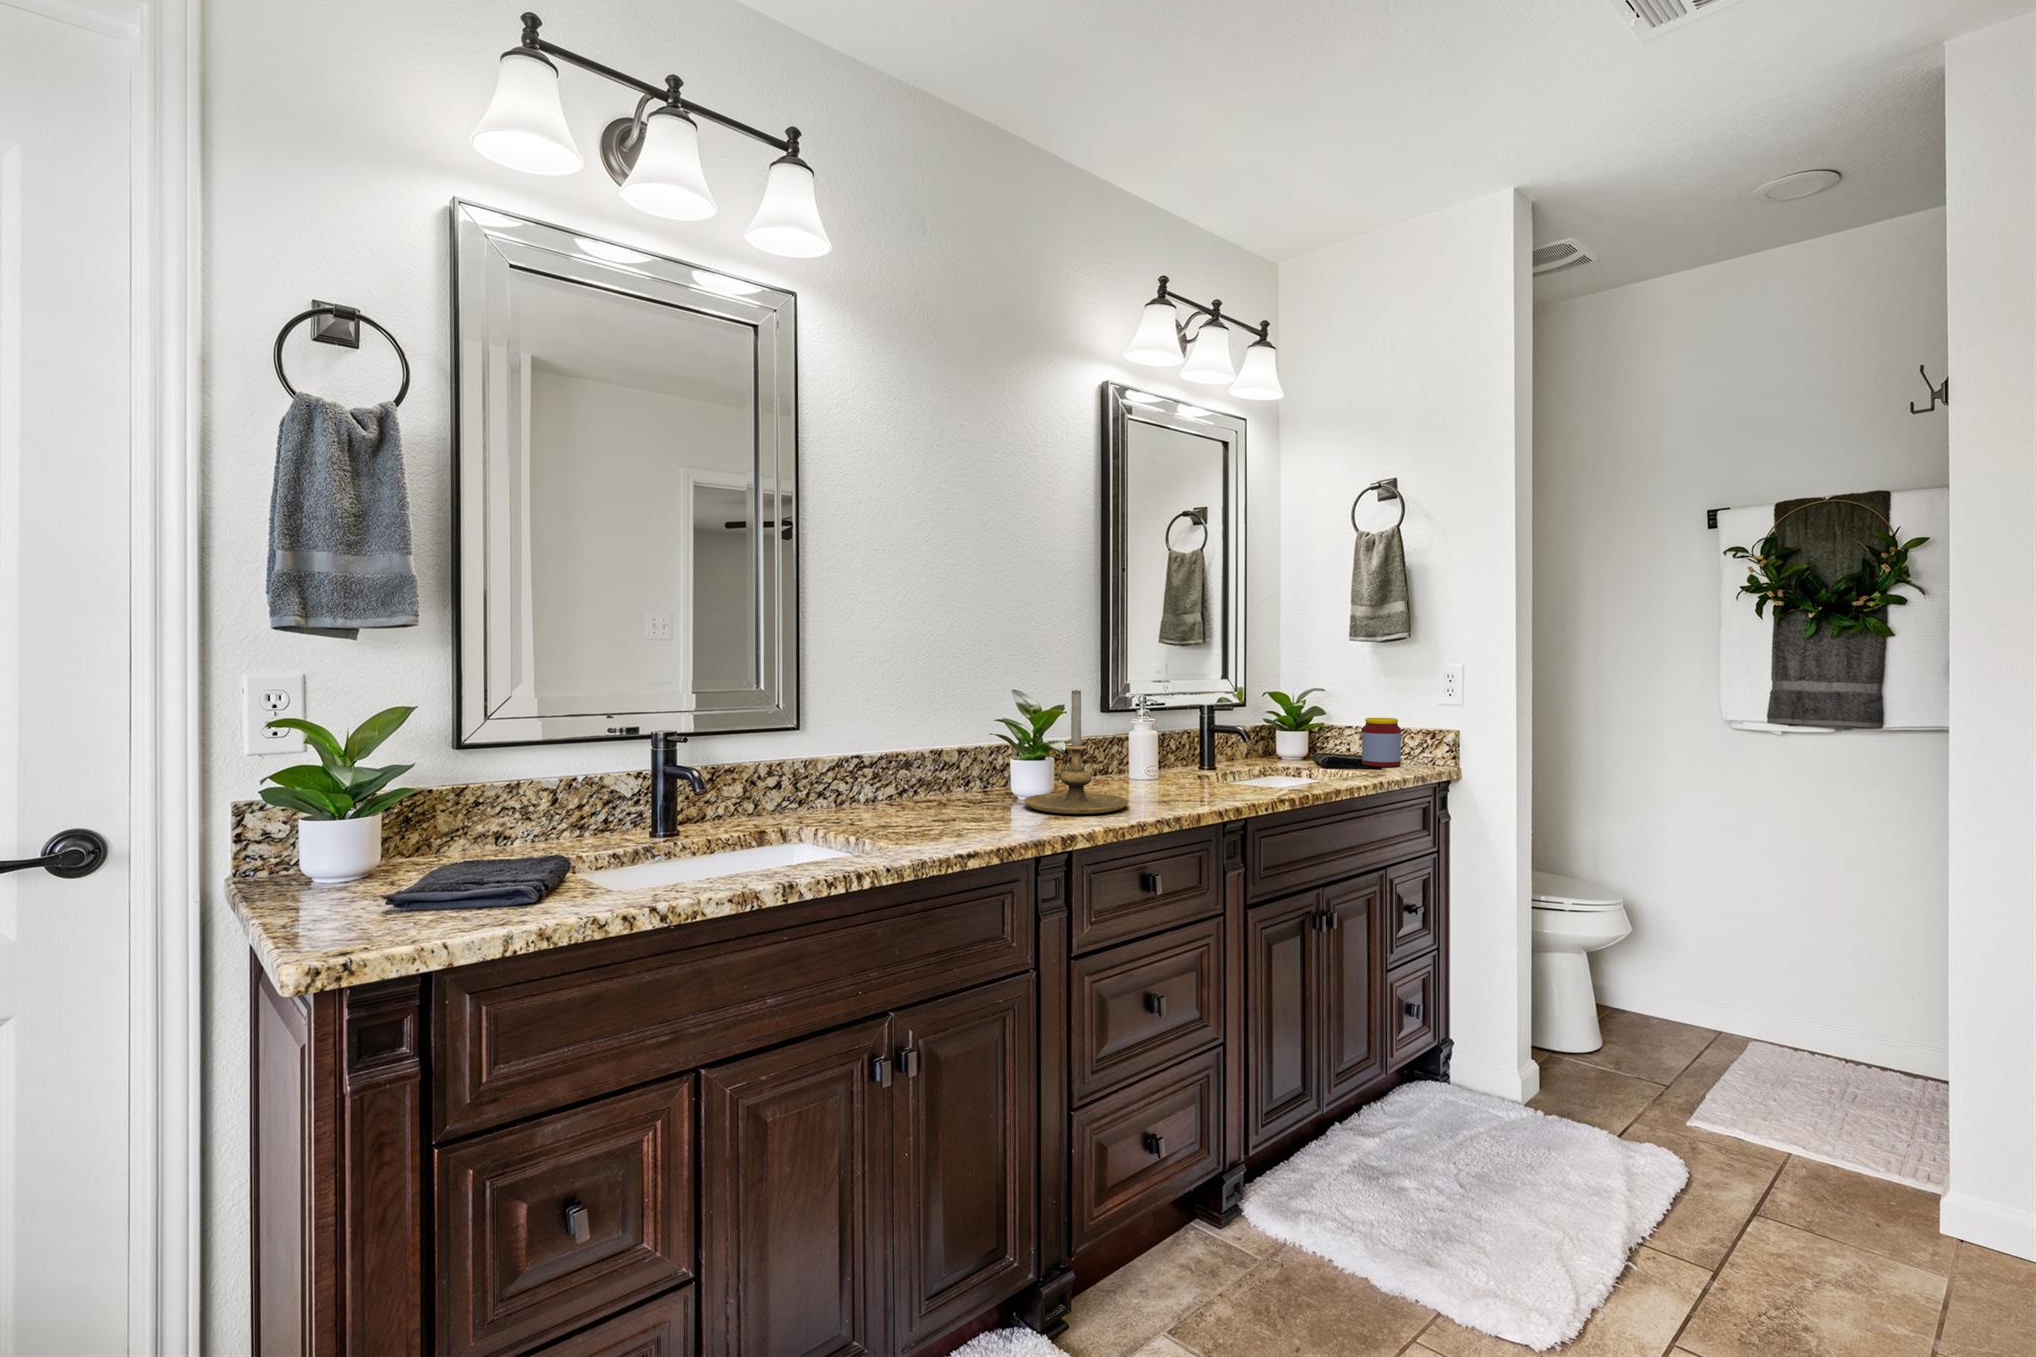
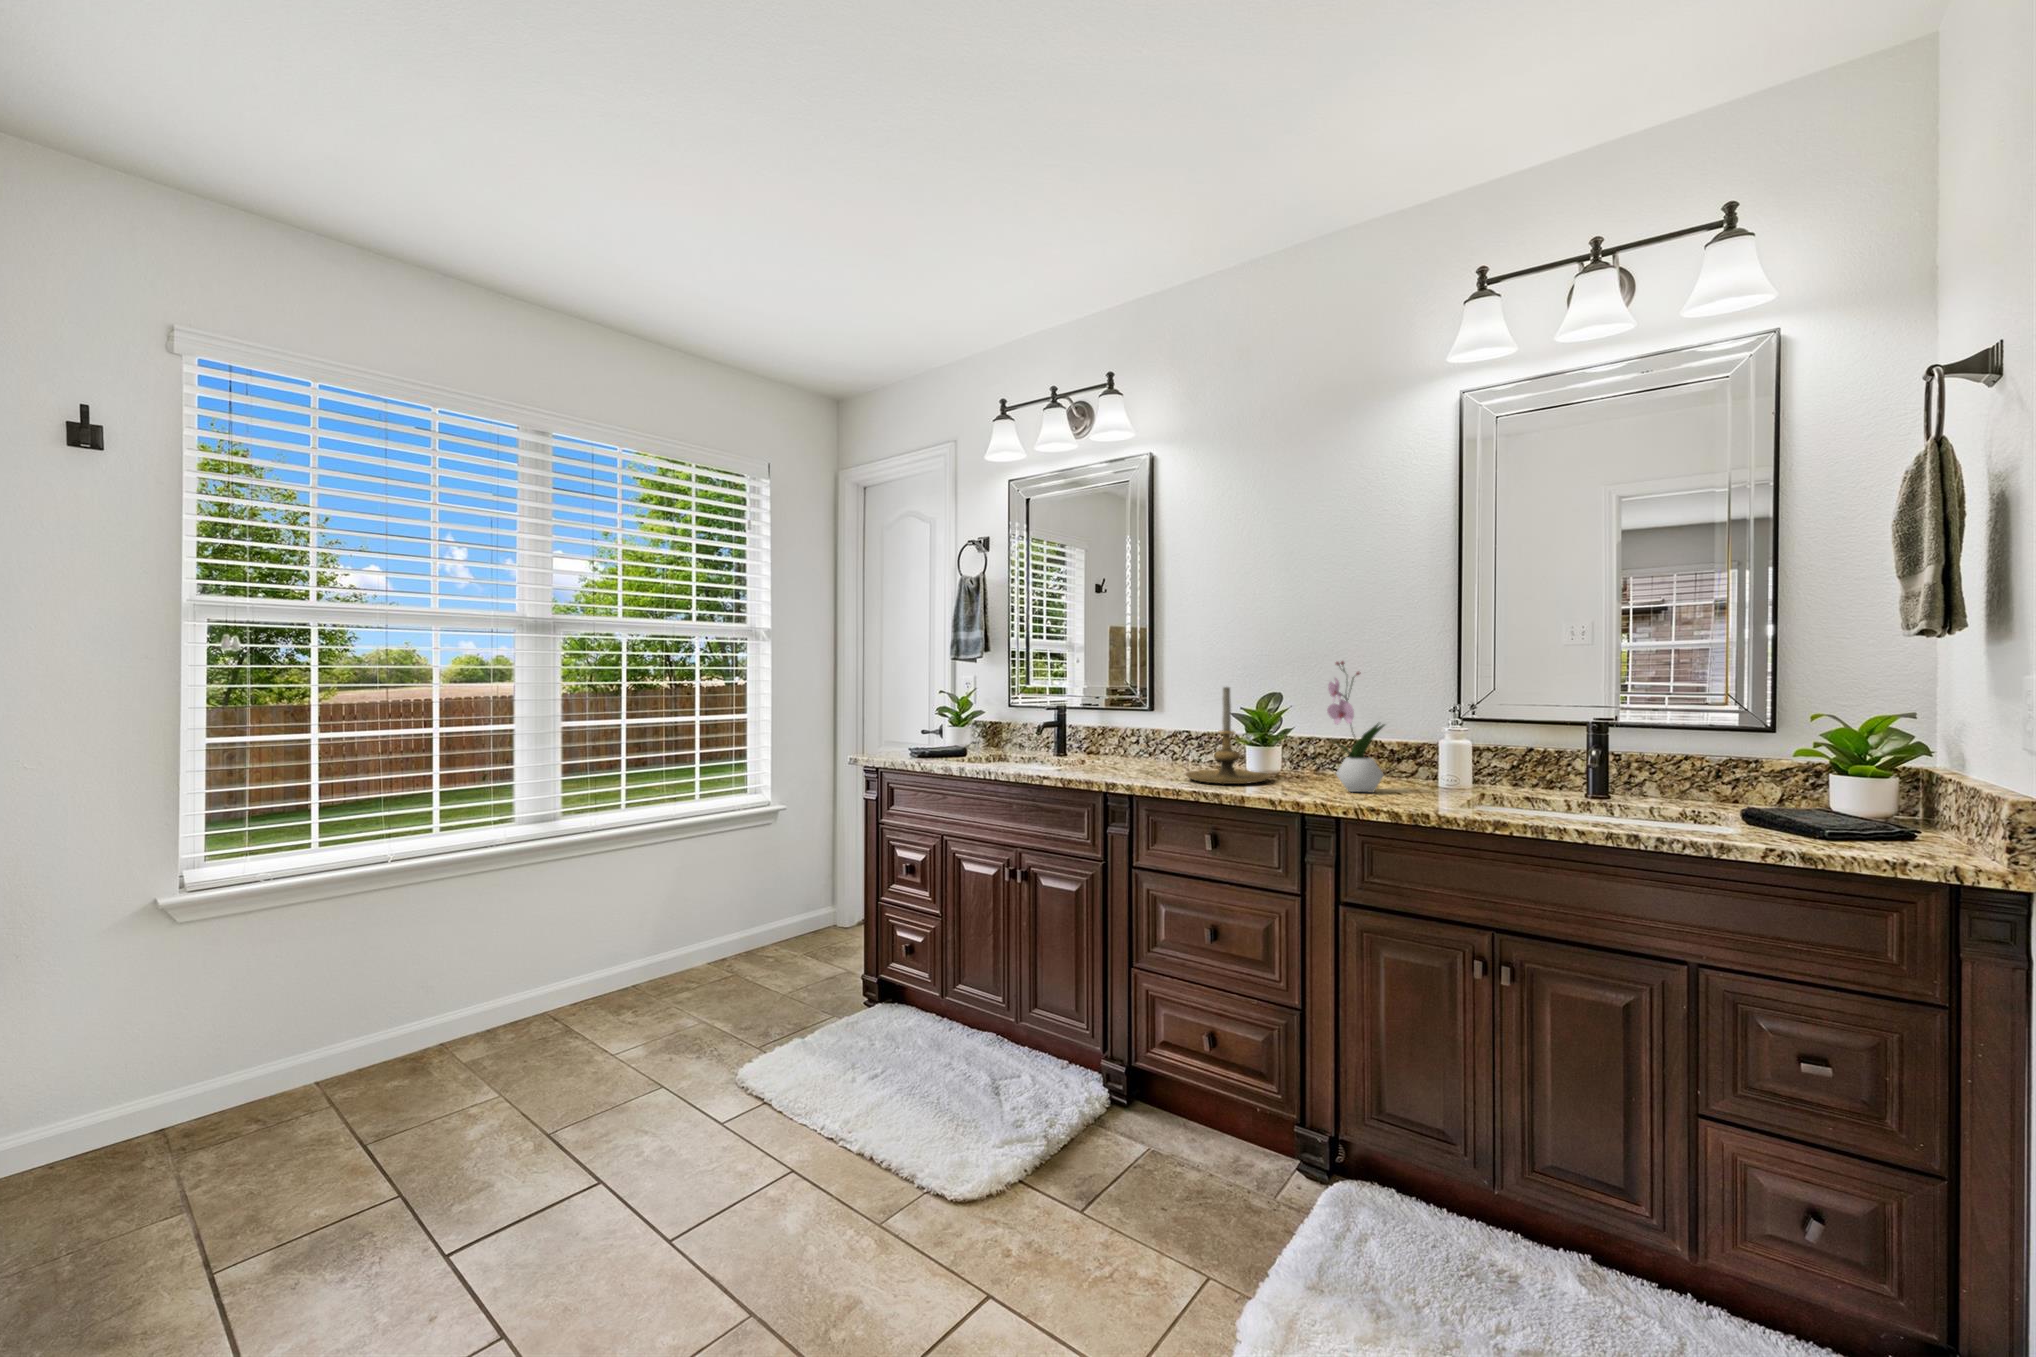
flower arrangement: none [1155,658,1203,794] -> present [1327,661,1385,792]
jar: present [1362,718,1401,767] -> none [1837,755,1926,842]

